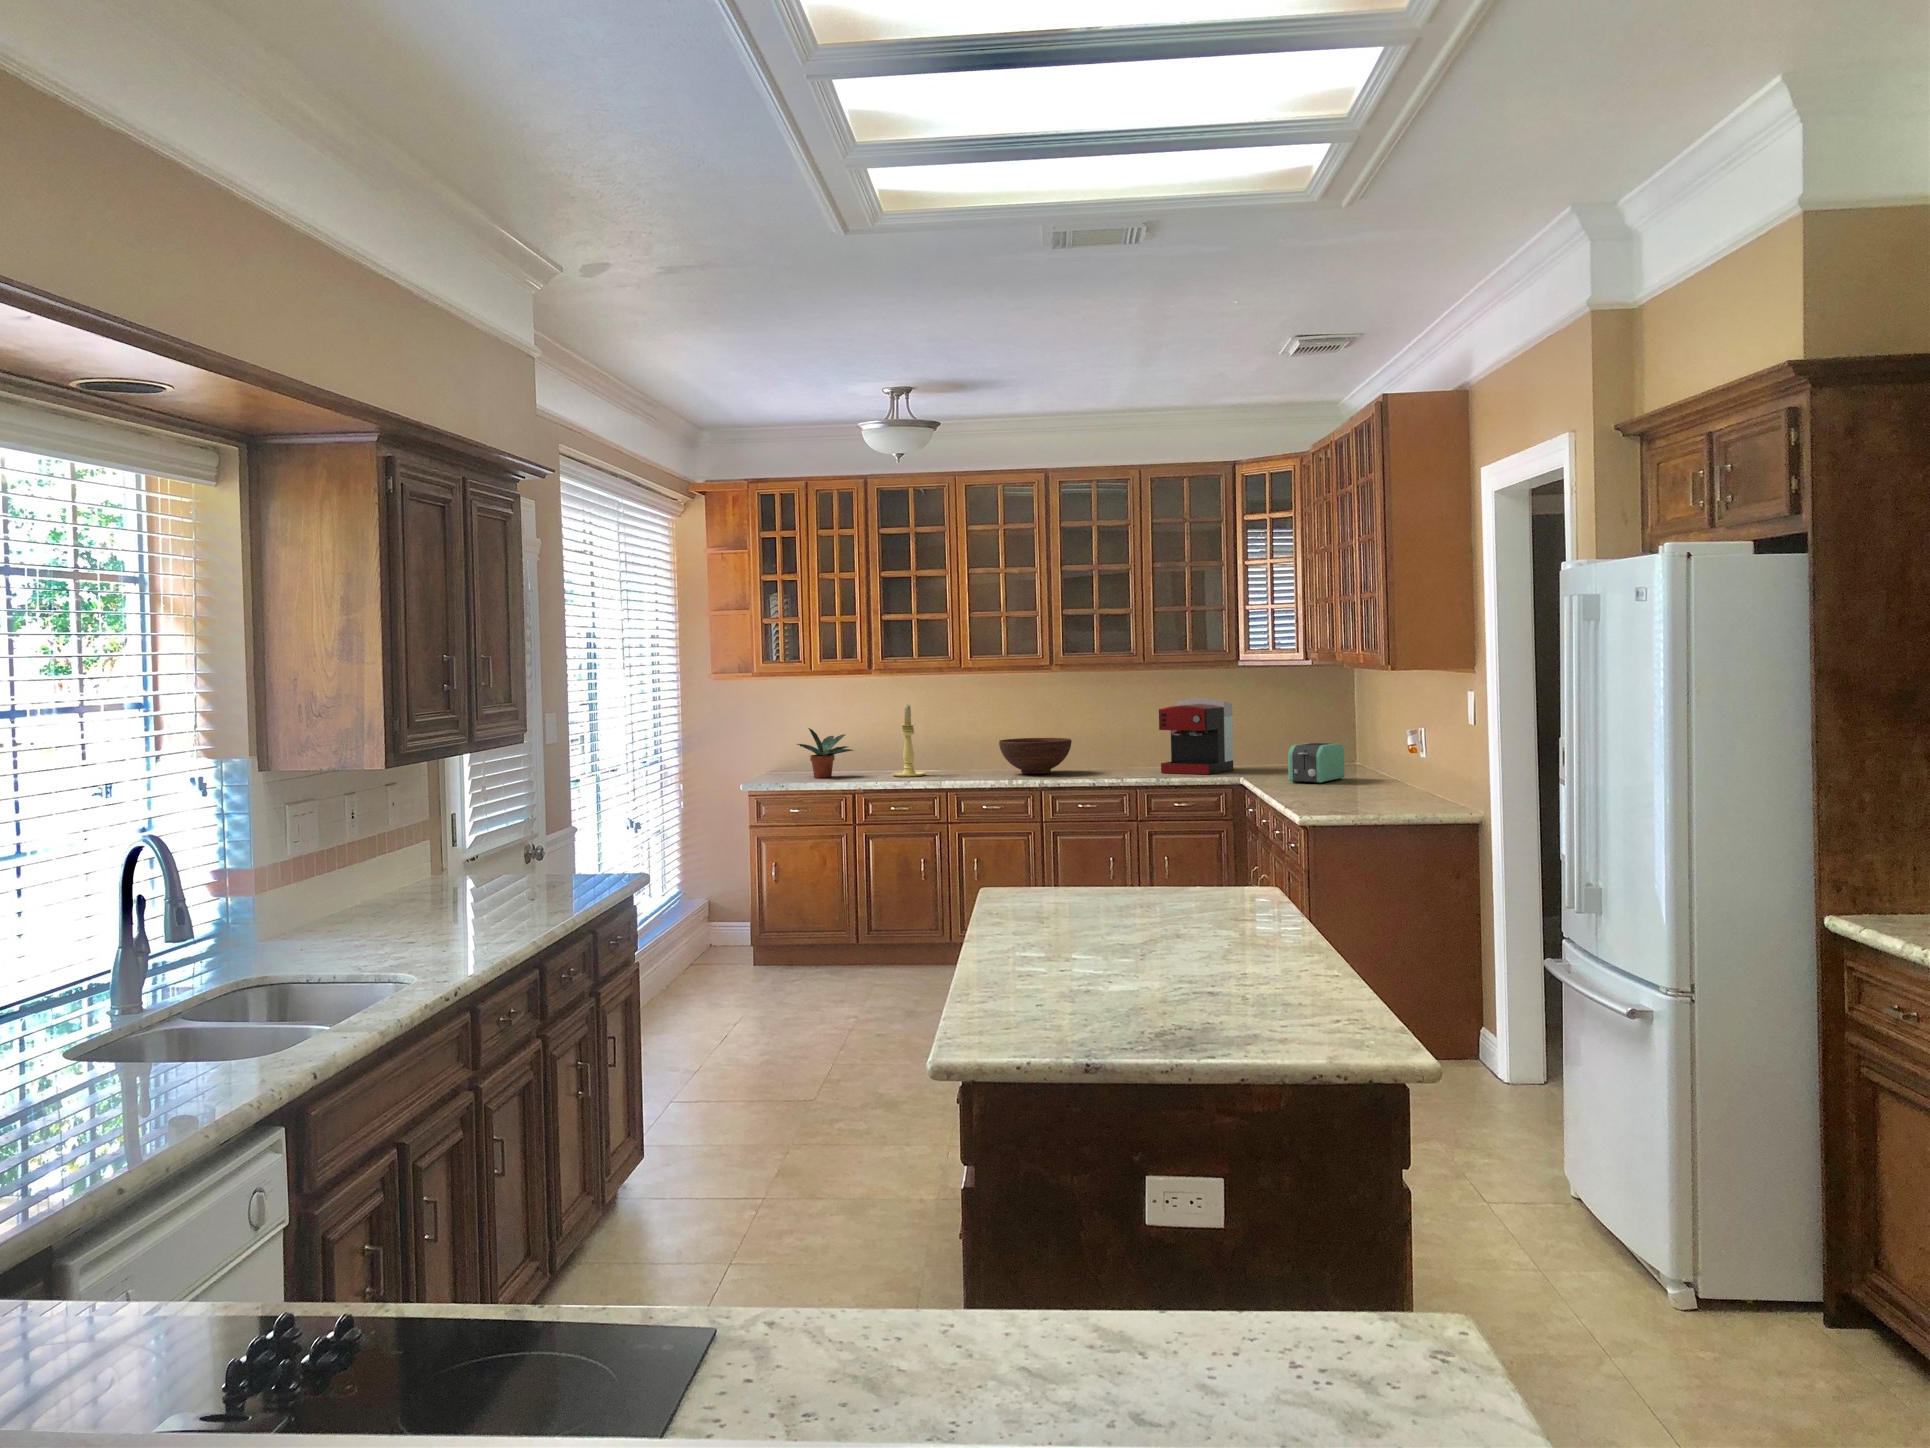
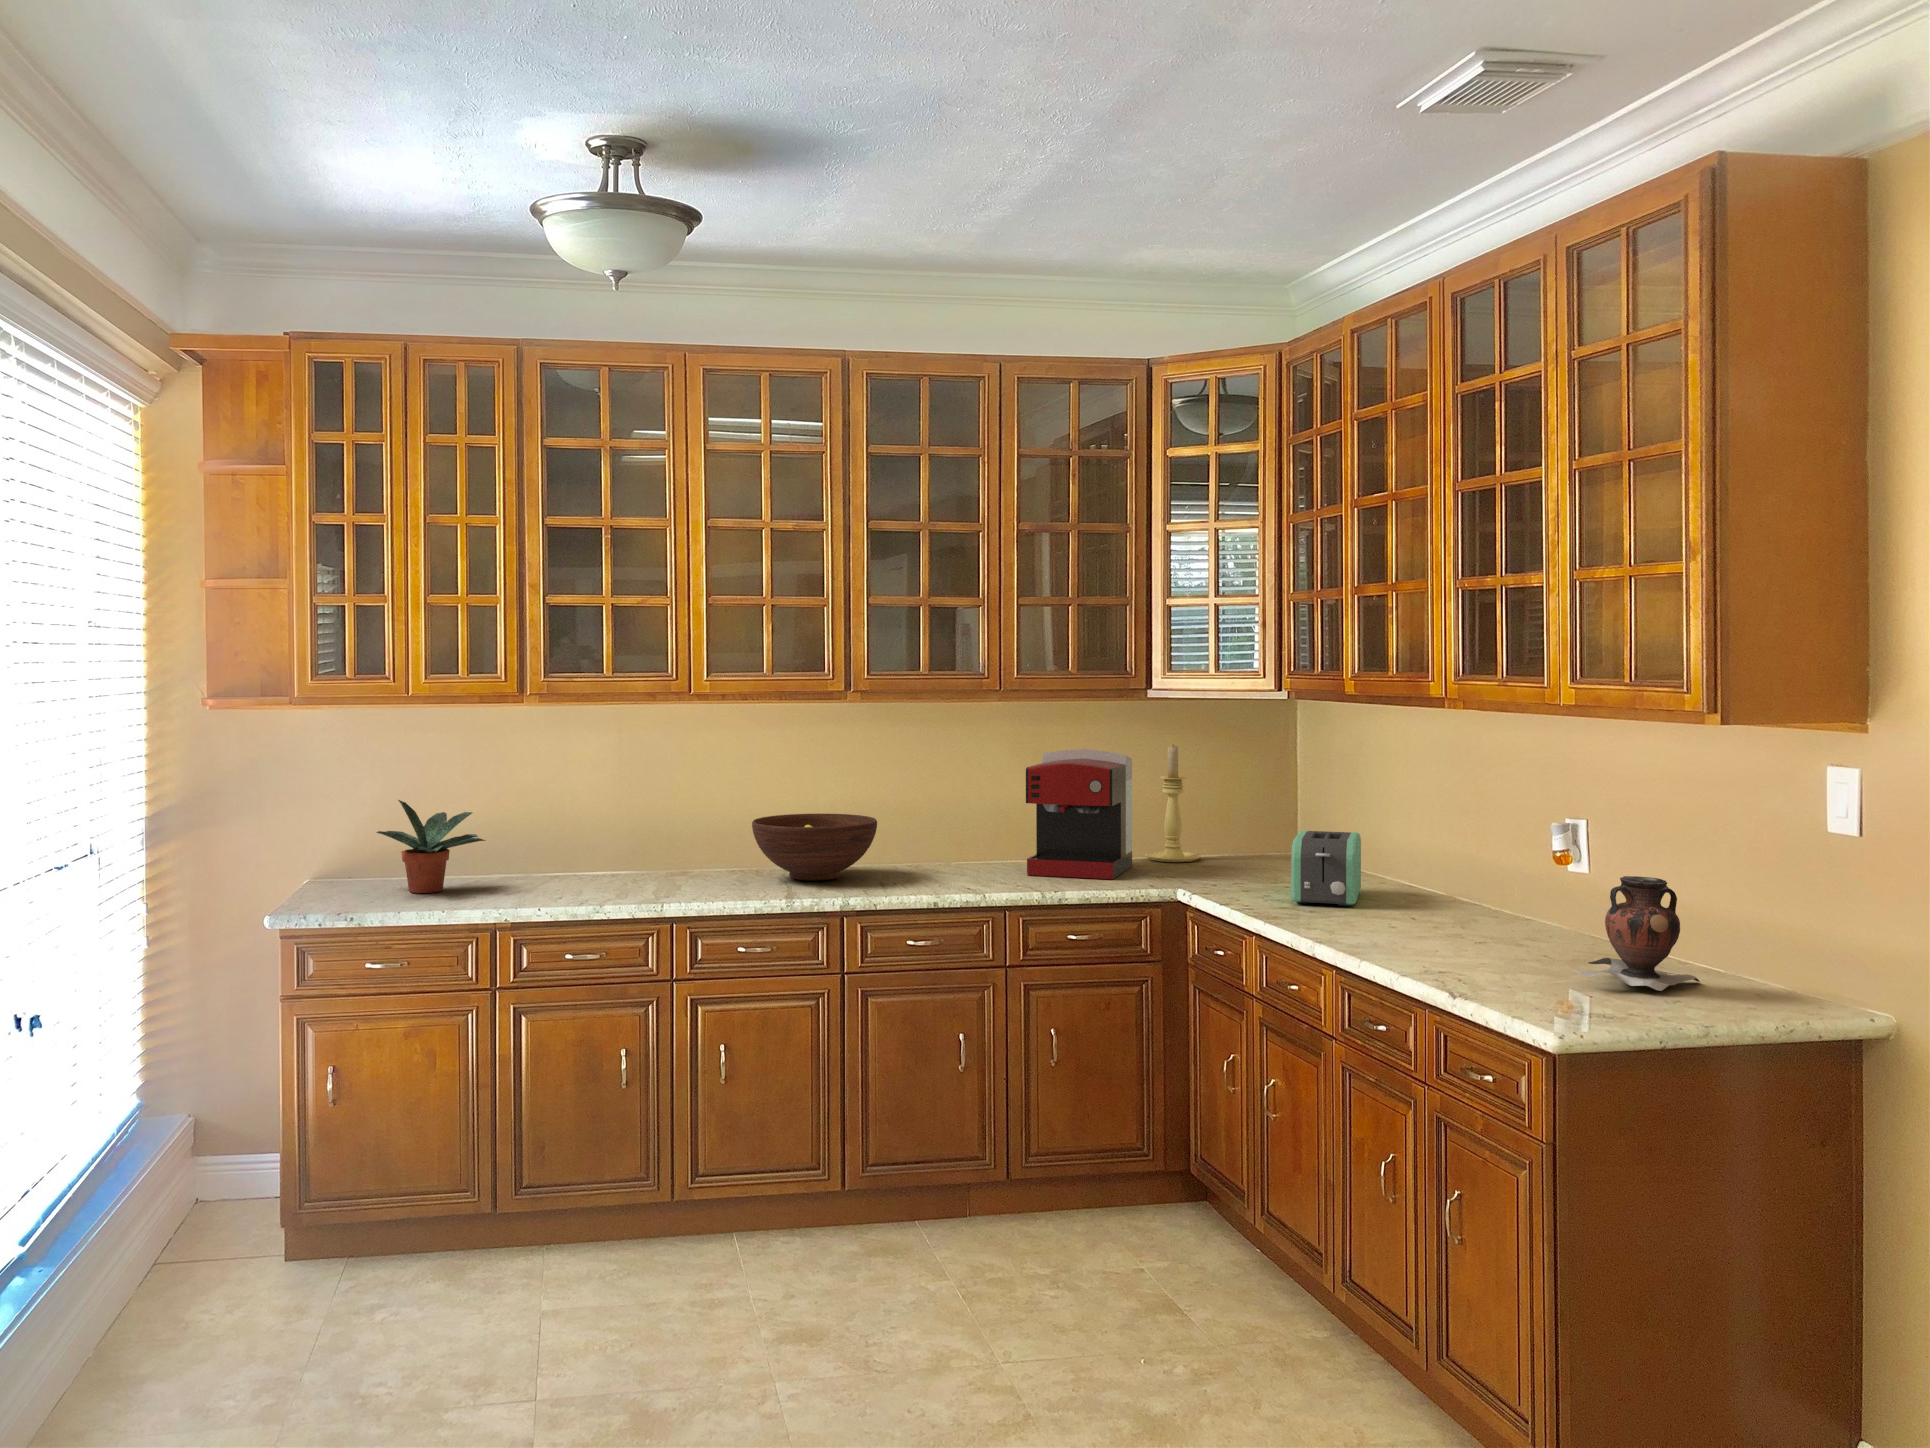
candle holder: present [892,705,926,777] -> present [1145,746,1201,862]
vase: none [1355,750,1426,805] -> present [1572,876,1700,991]

